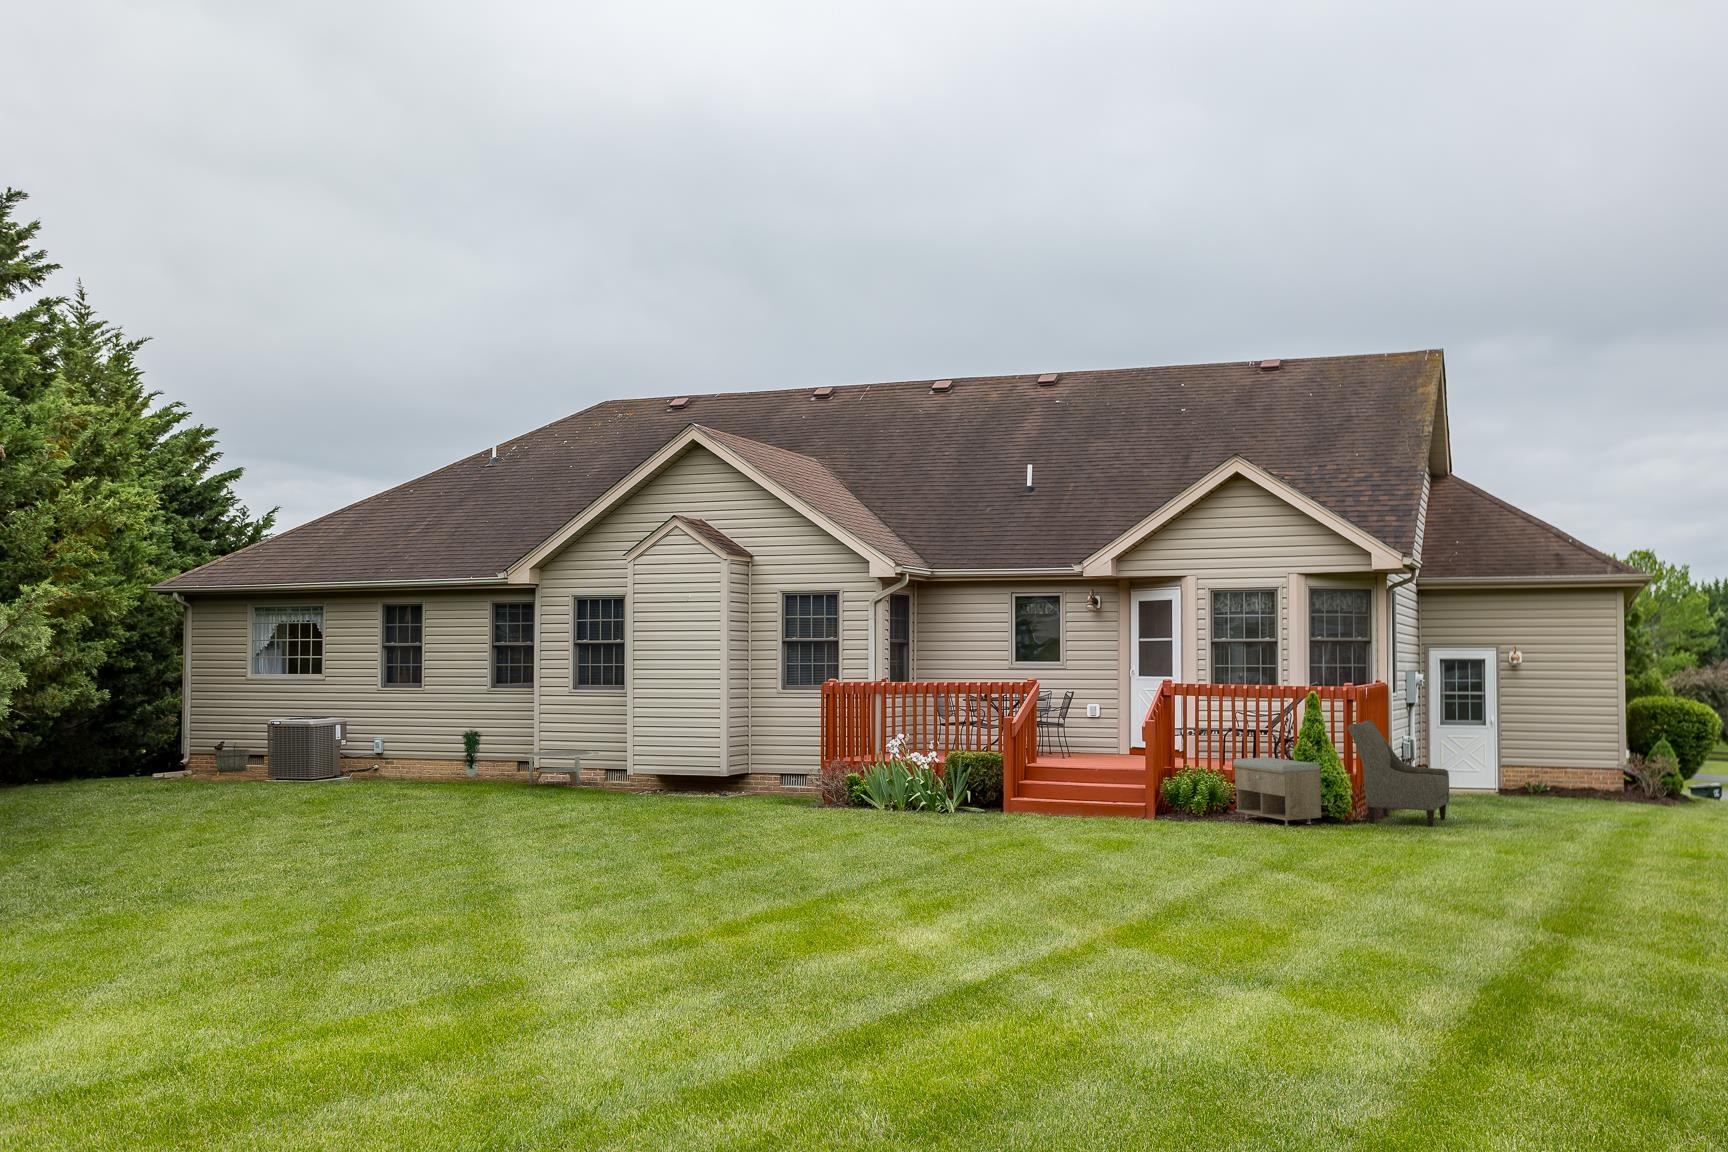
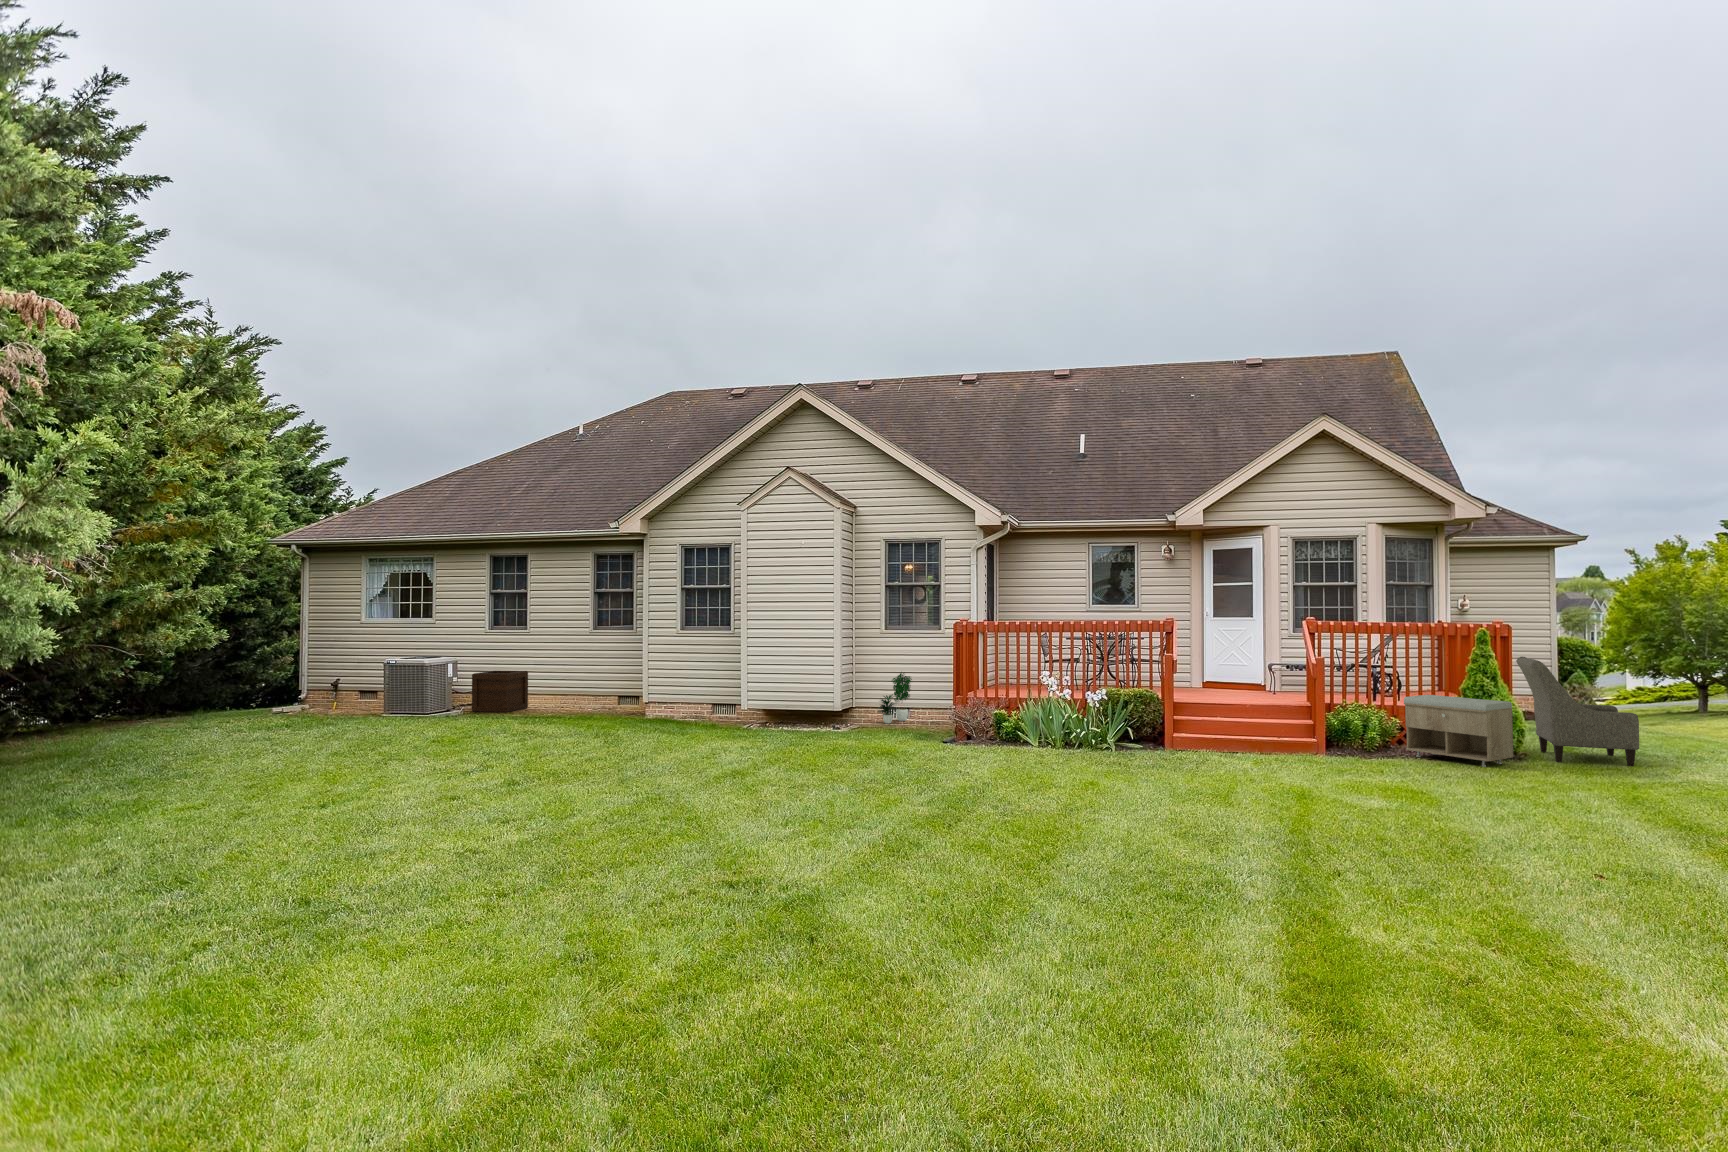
potted plant: present [462,730,481,777] -> present [879,672,912,724]
wooden crate: none [360,732,420,776] -> present [472,671,528,713]
wooden bucket: present [214,743,249,771] -> none [328,682,364,709]
round table: present [524,750,599,786] -> none [637,688,708,723]

